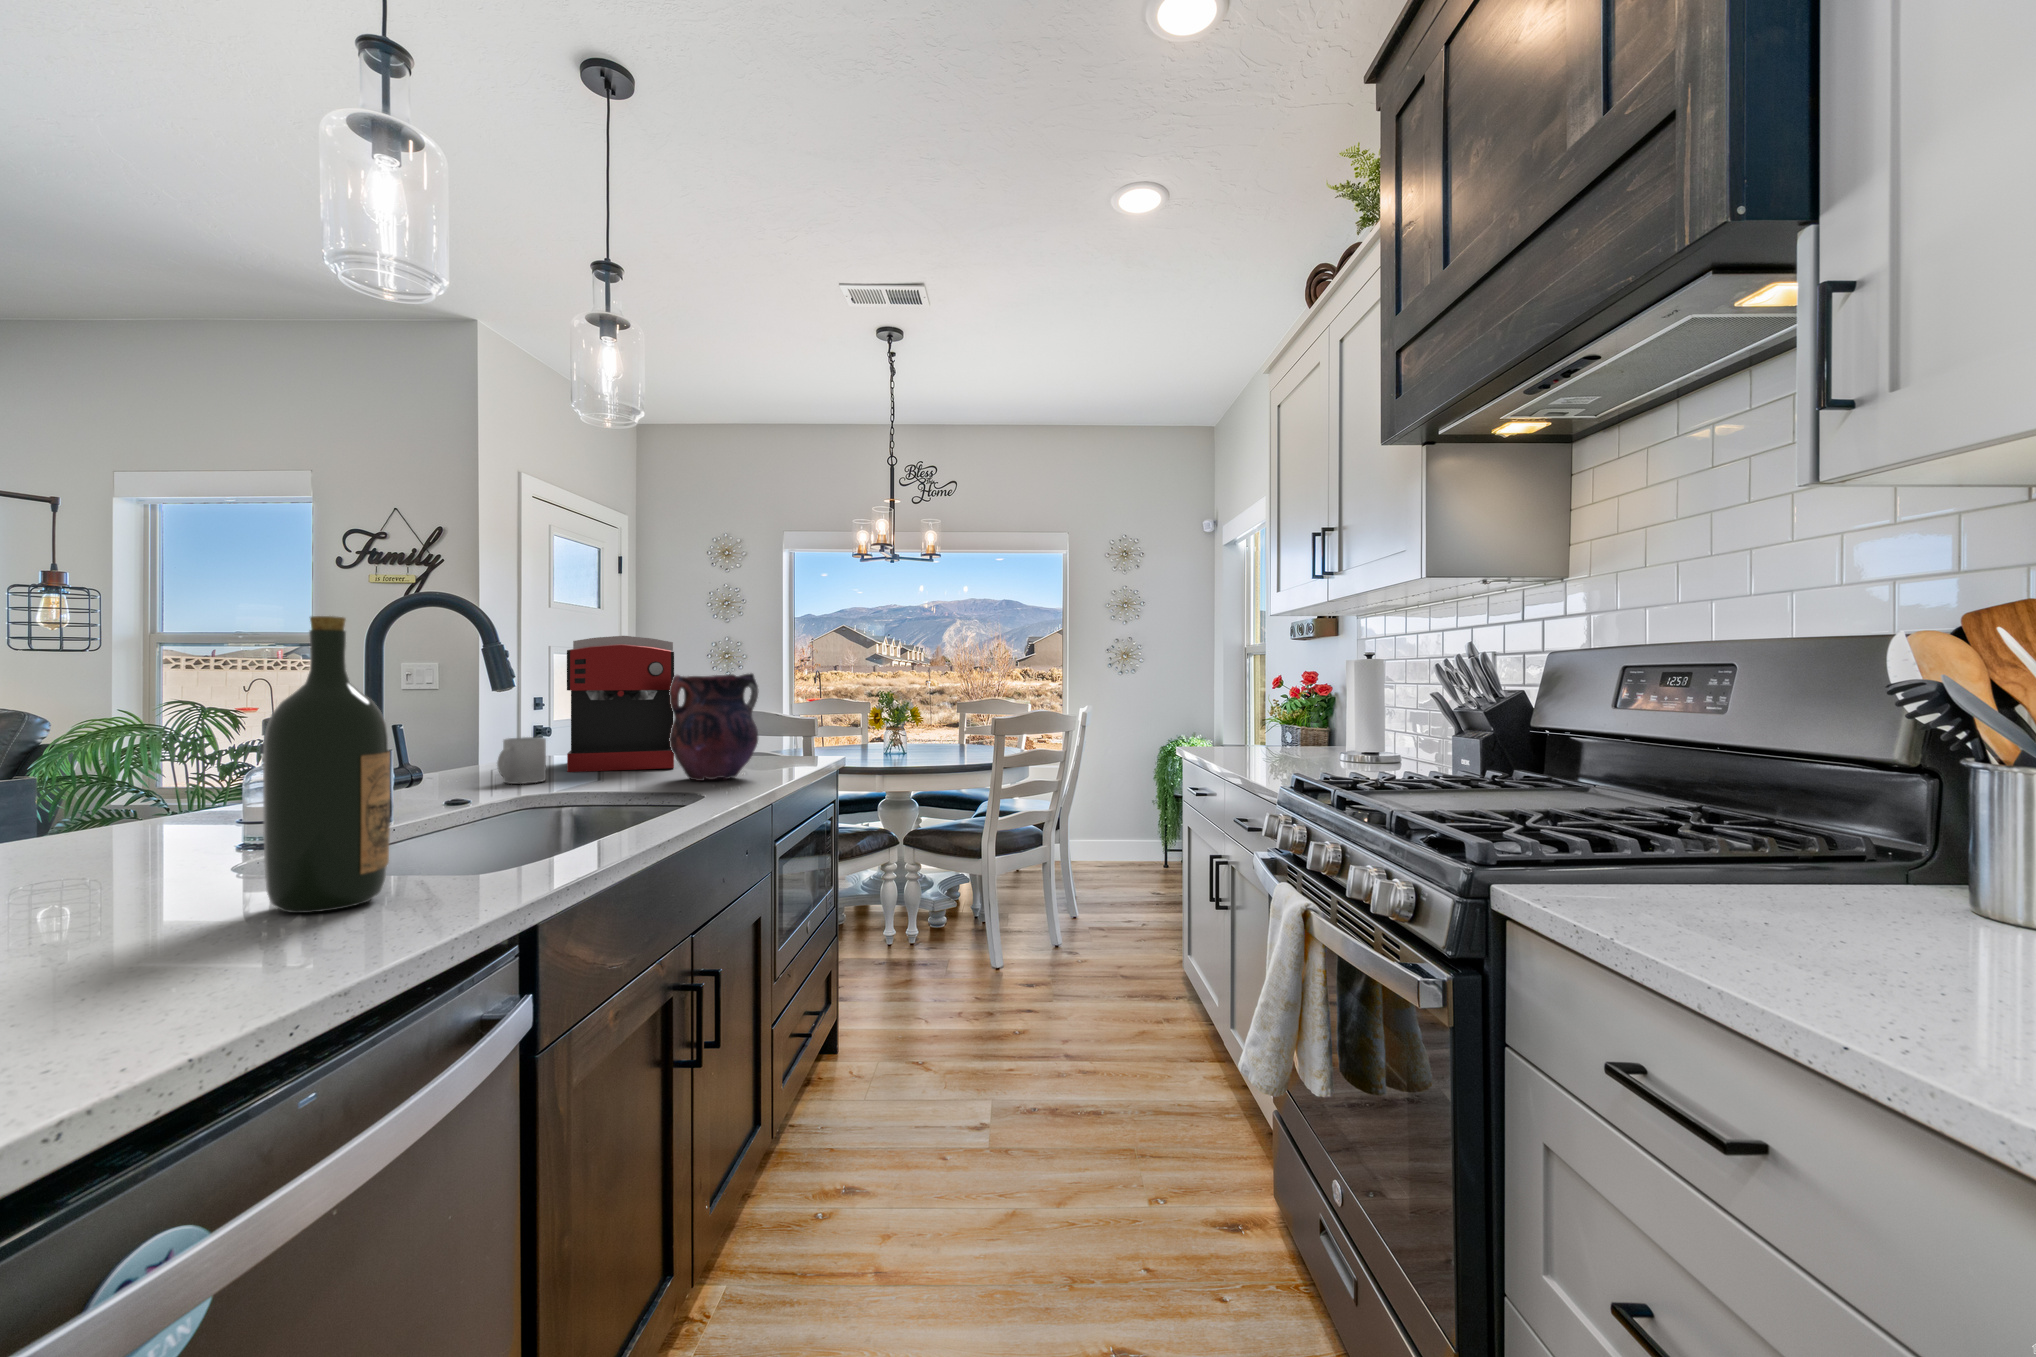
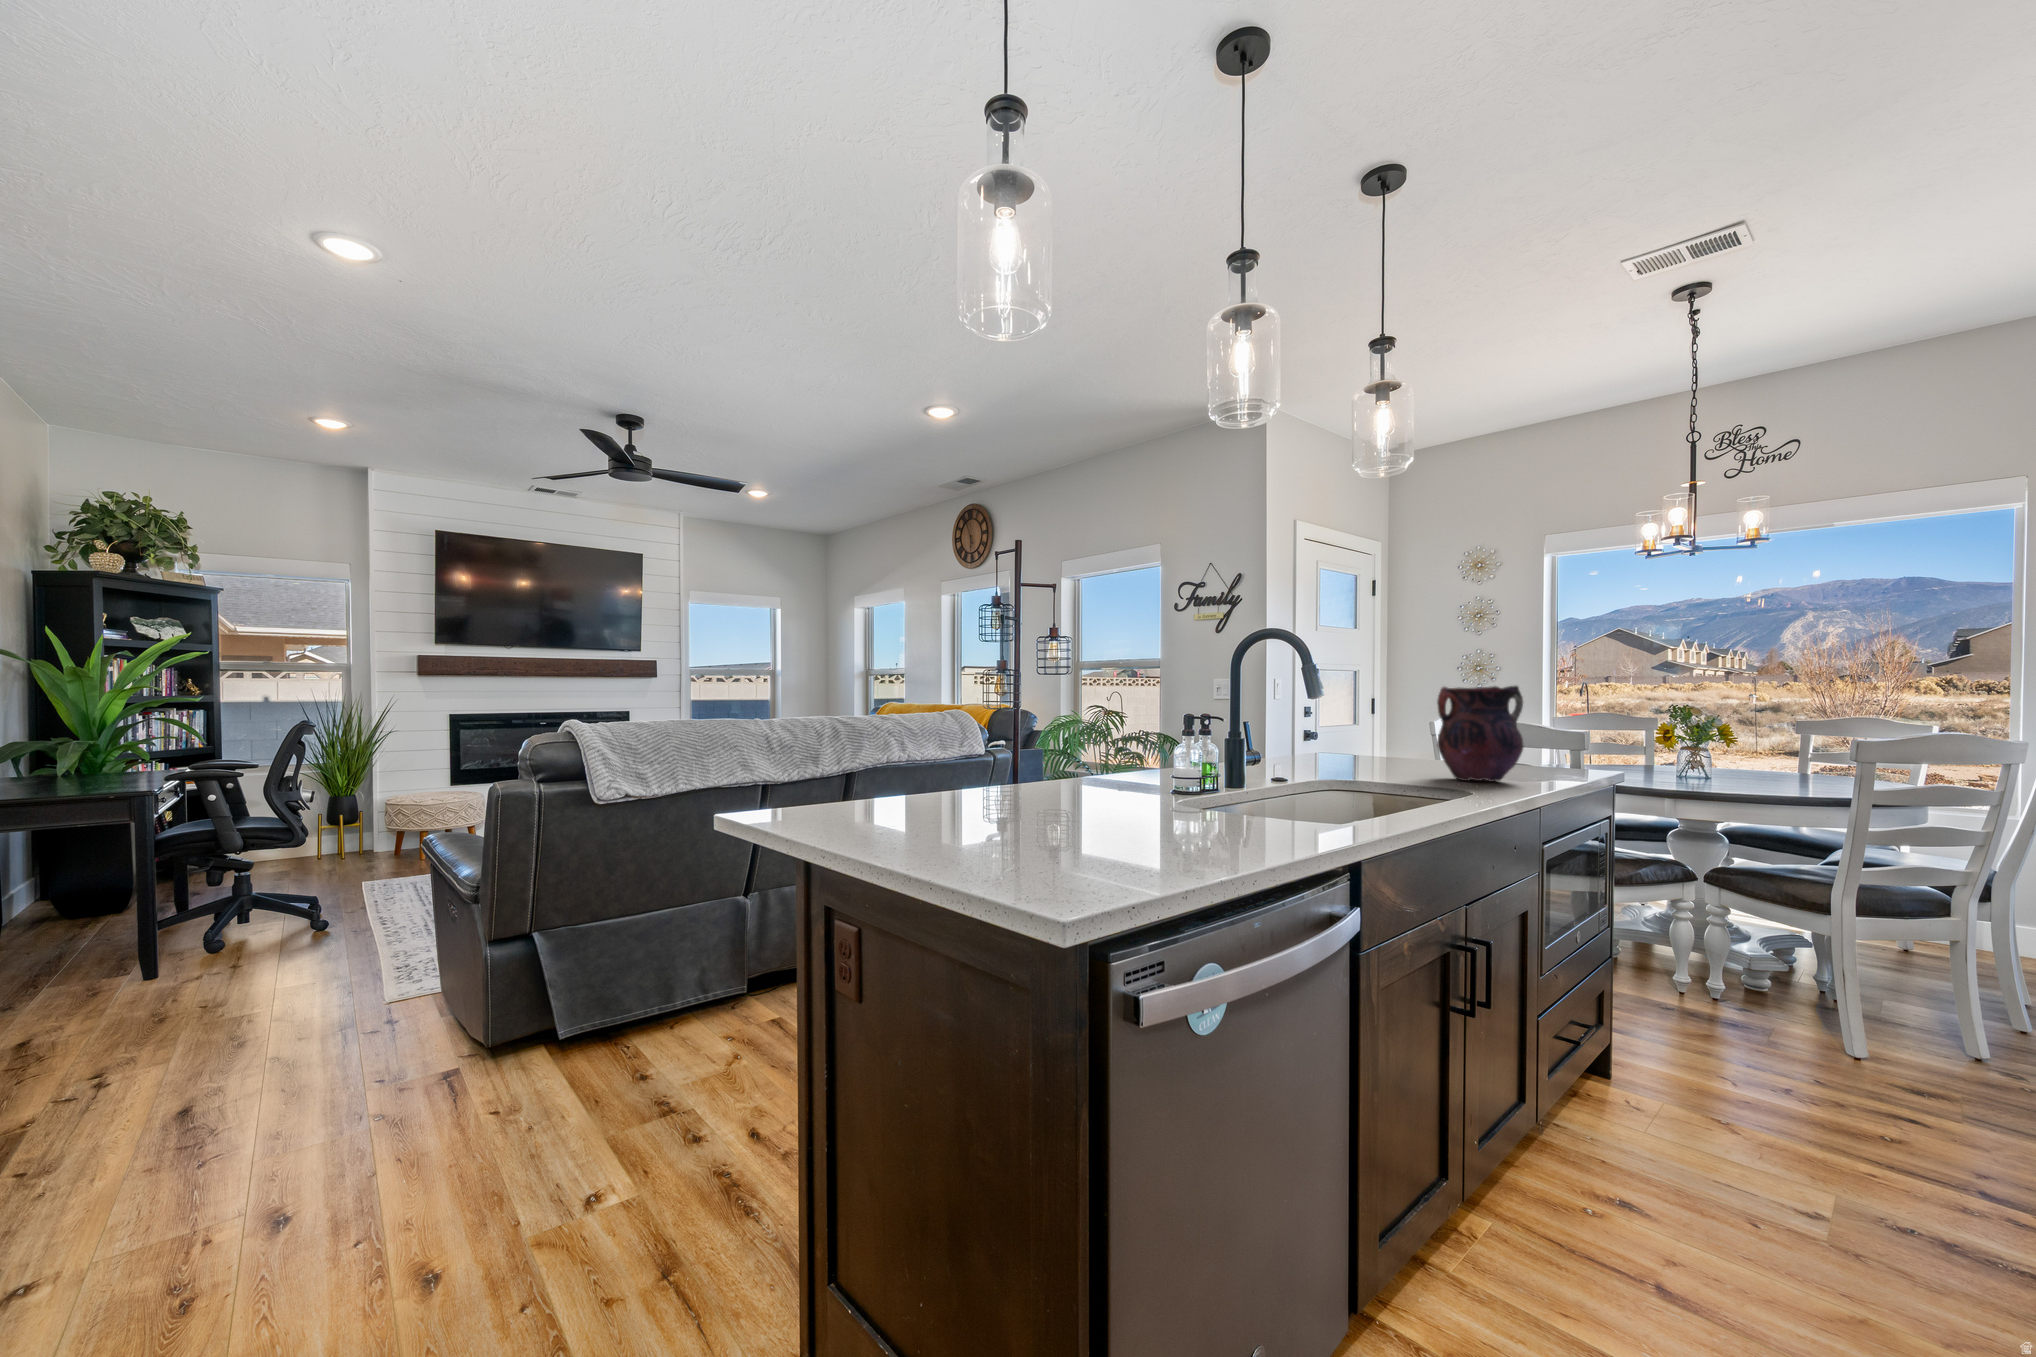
wine bottle: present [263,616,390,913] -> none [1207,651,1269,830]
coffee maker: present [567,636,674,772] -> none [1349,653,1439,769]
mug: present [497,737,546,784] -> none [1302,735,1335,771]

